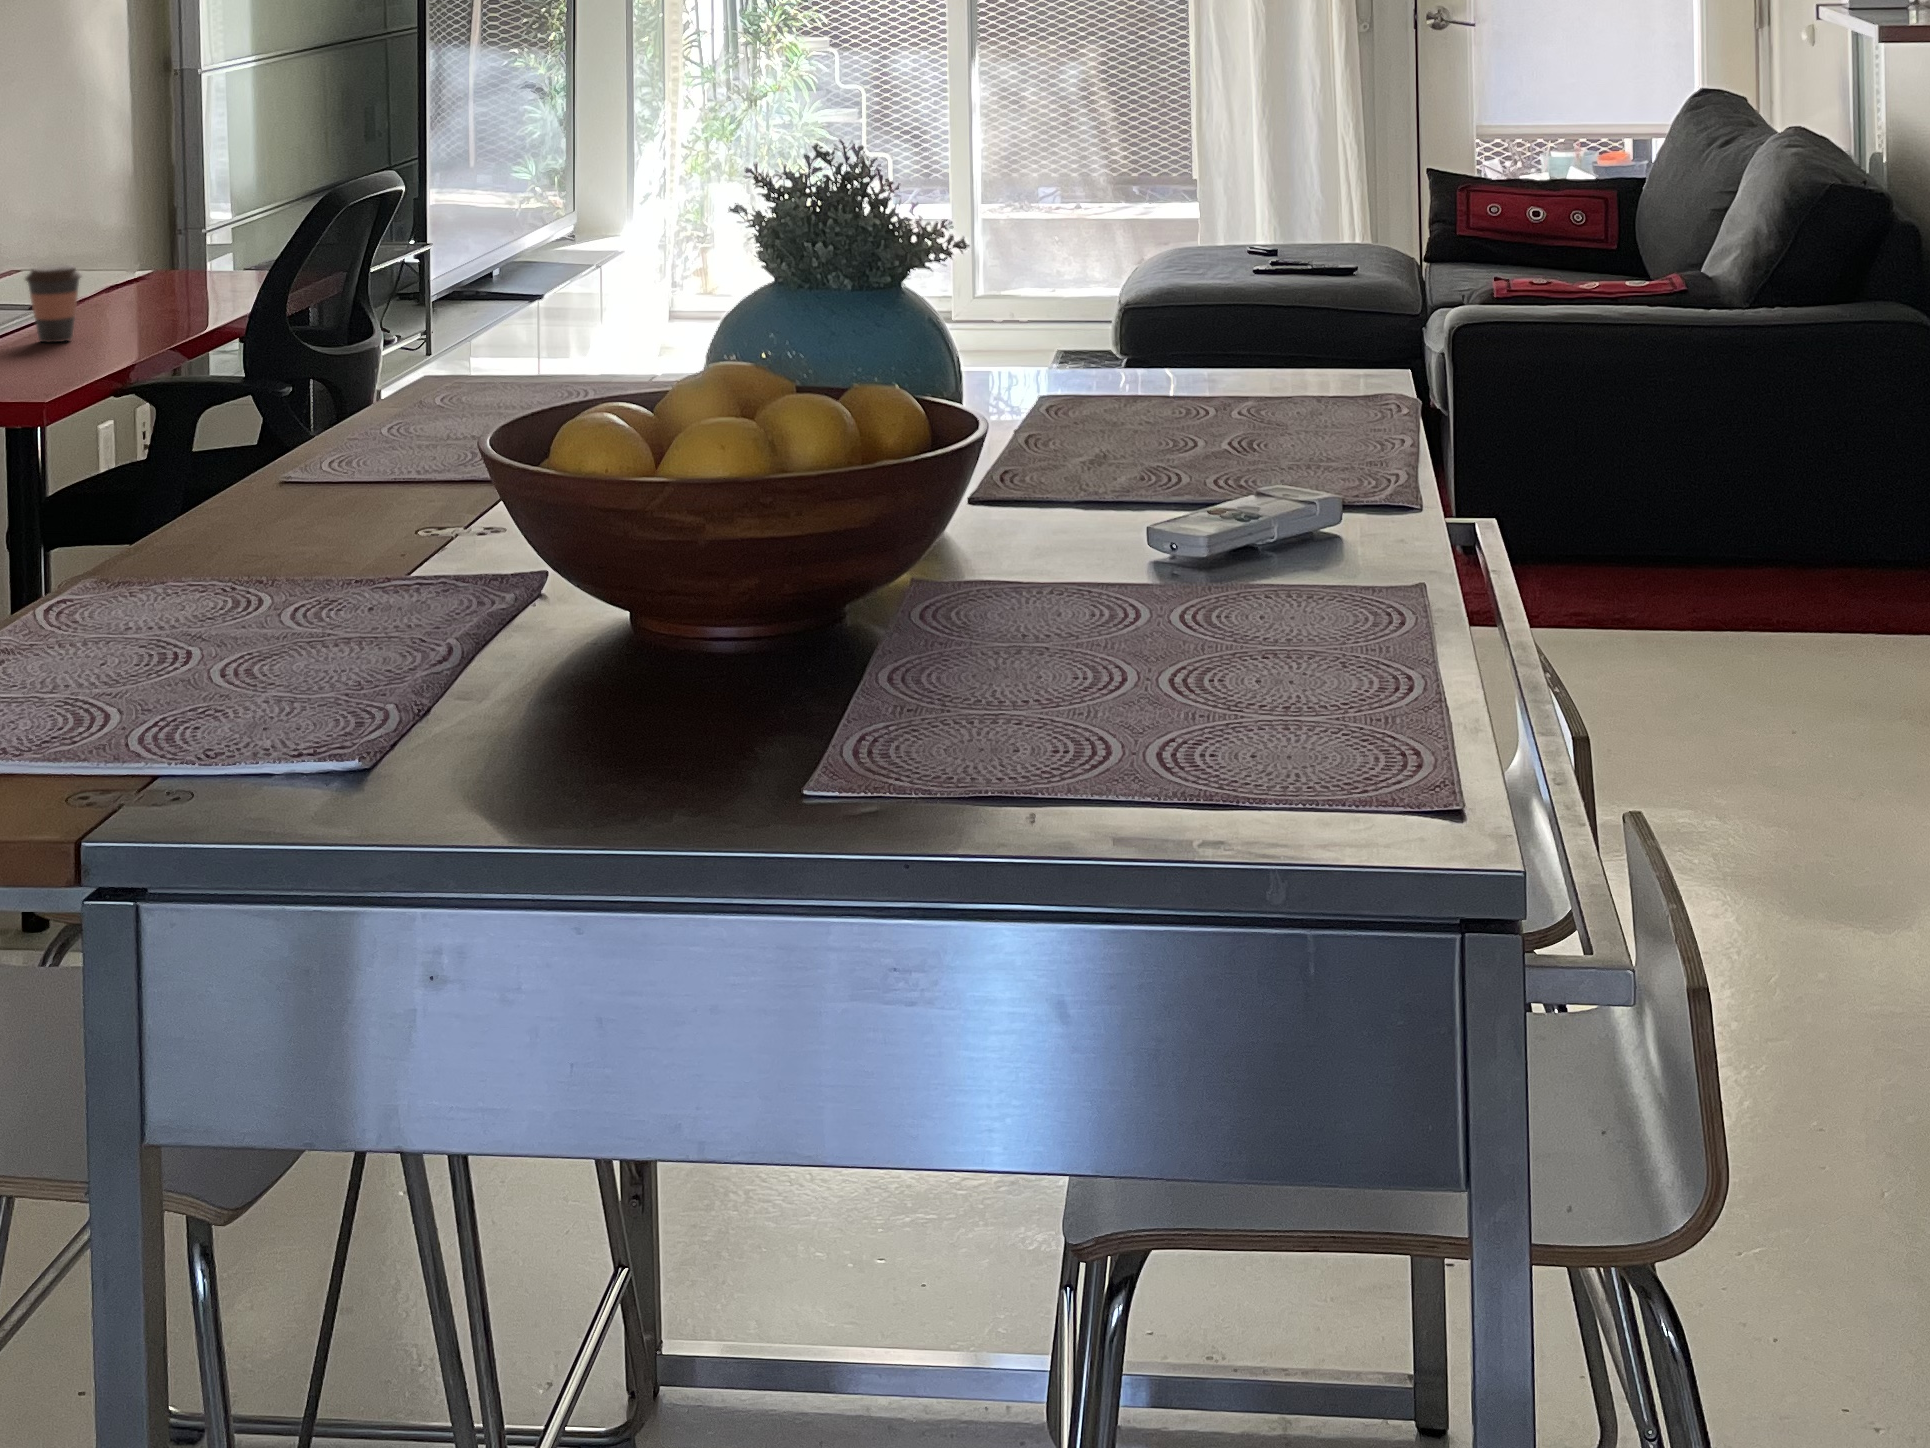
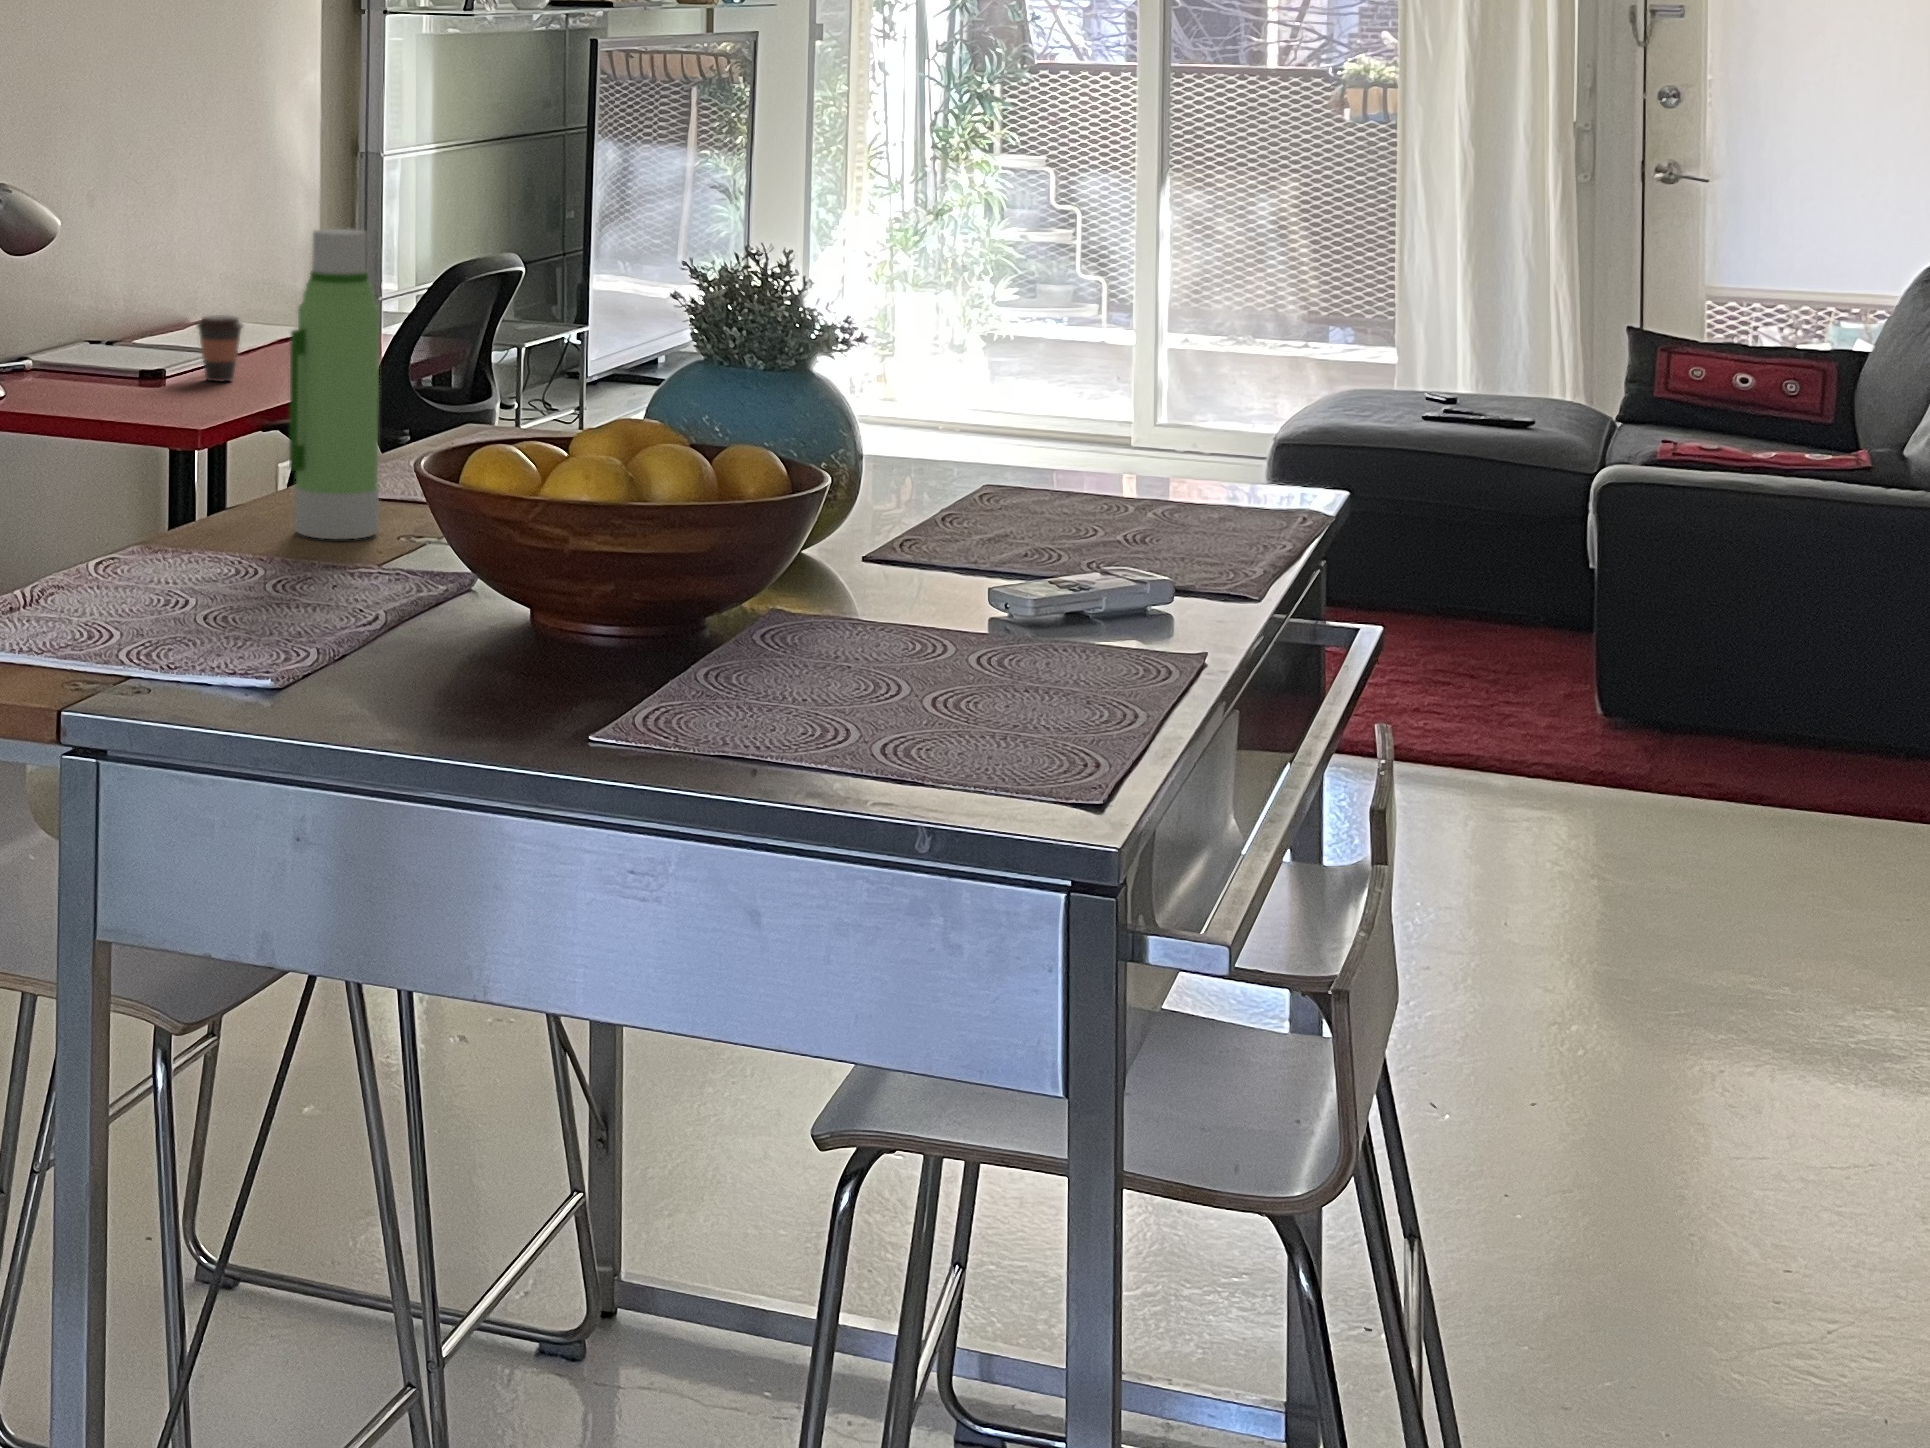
water bottle: none [267,153,383,537] -> present [289,229,379,539]

